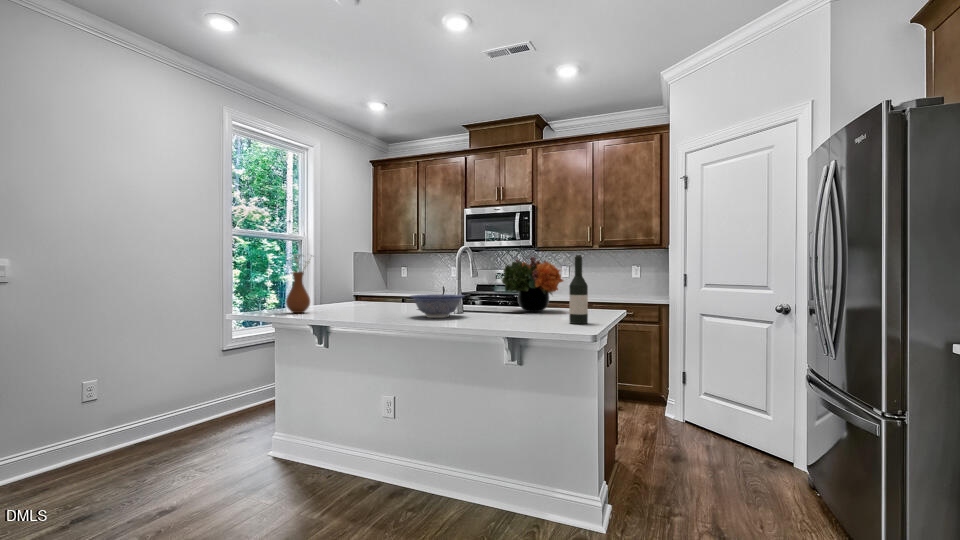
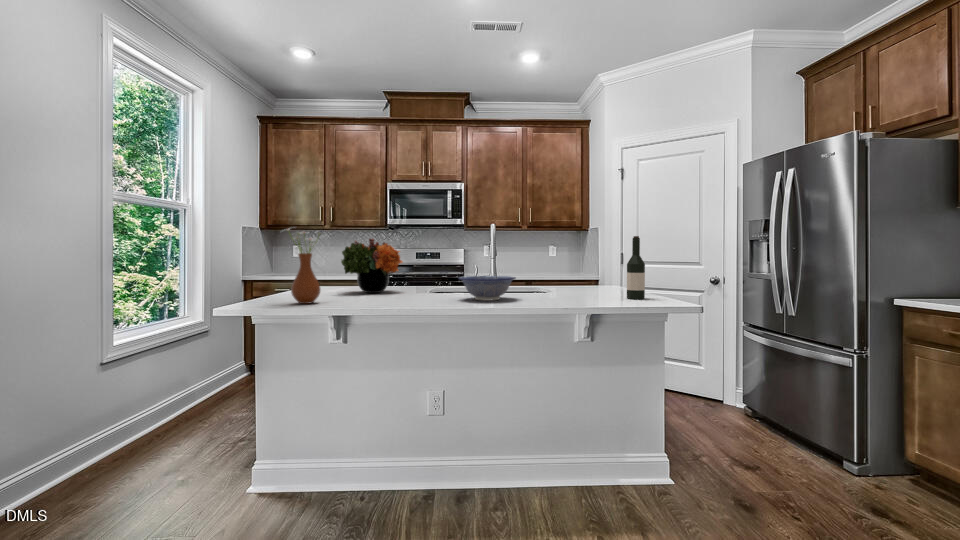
flower arrangement: present [502,257,563,312] -> present [341,239,403,293]

